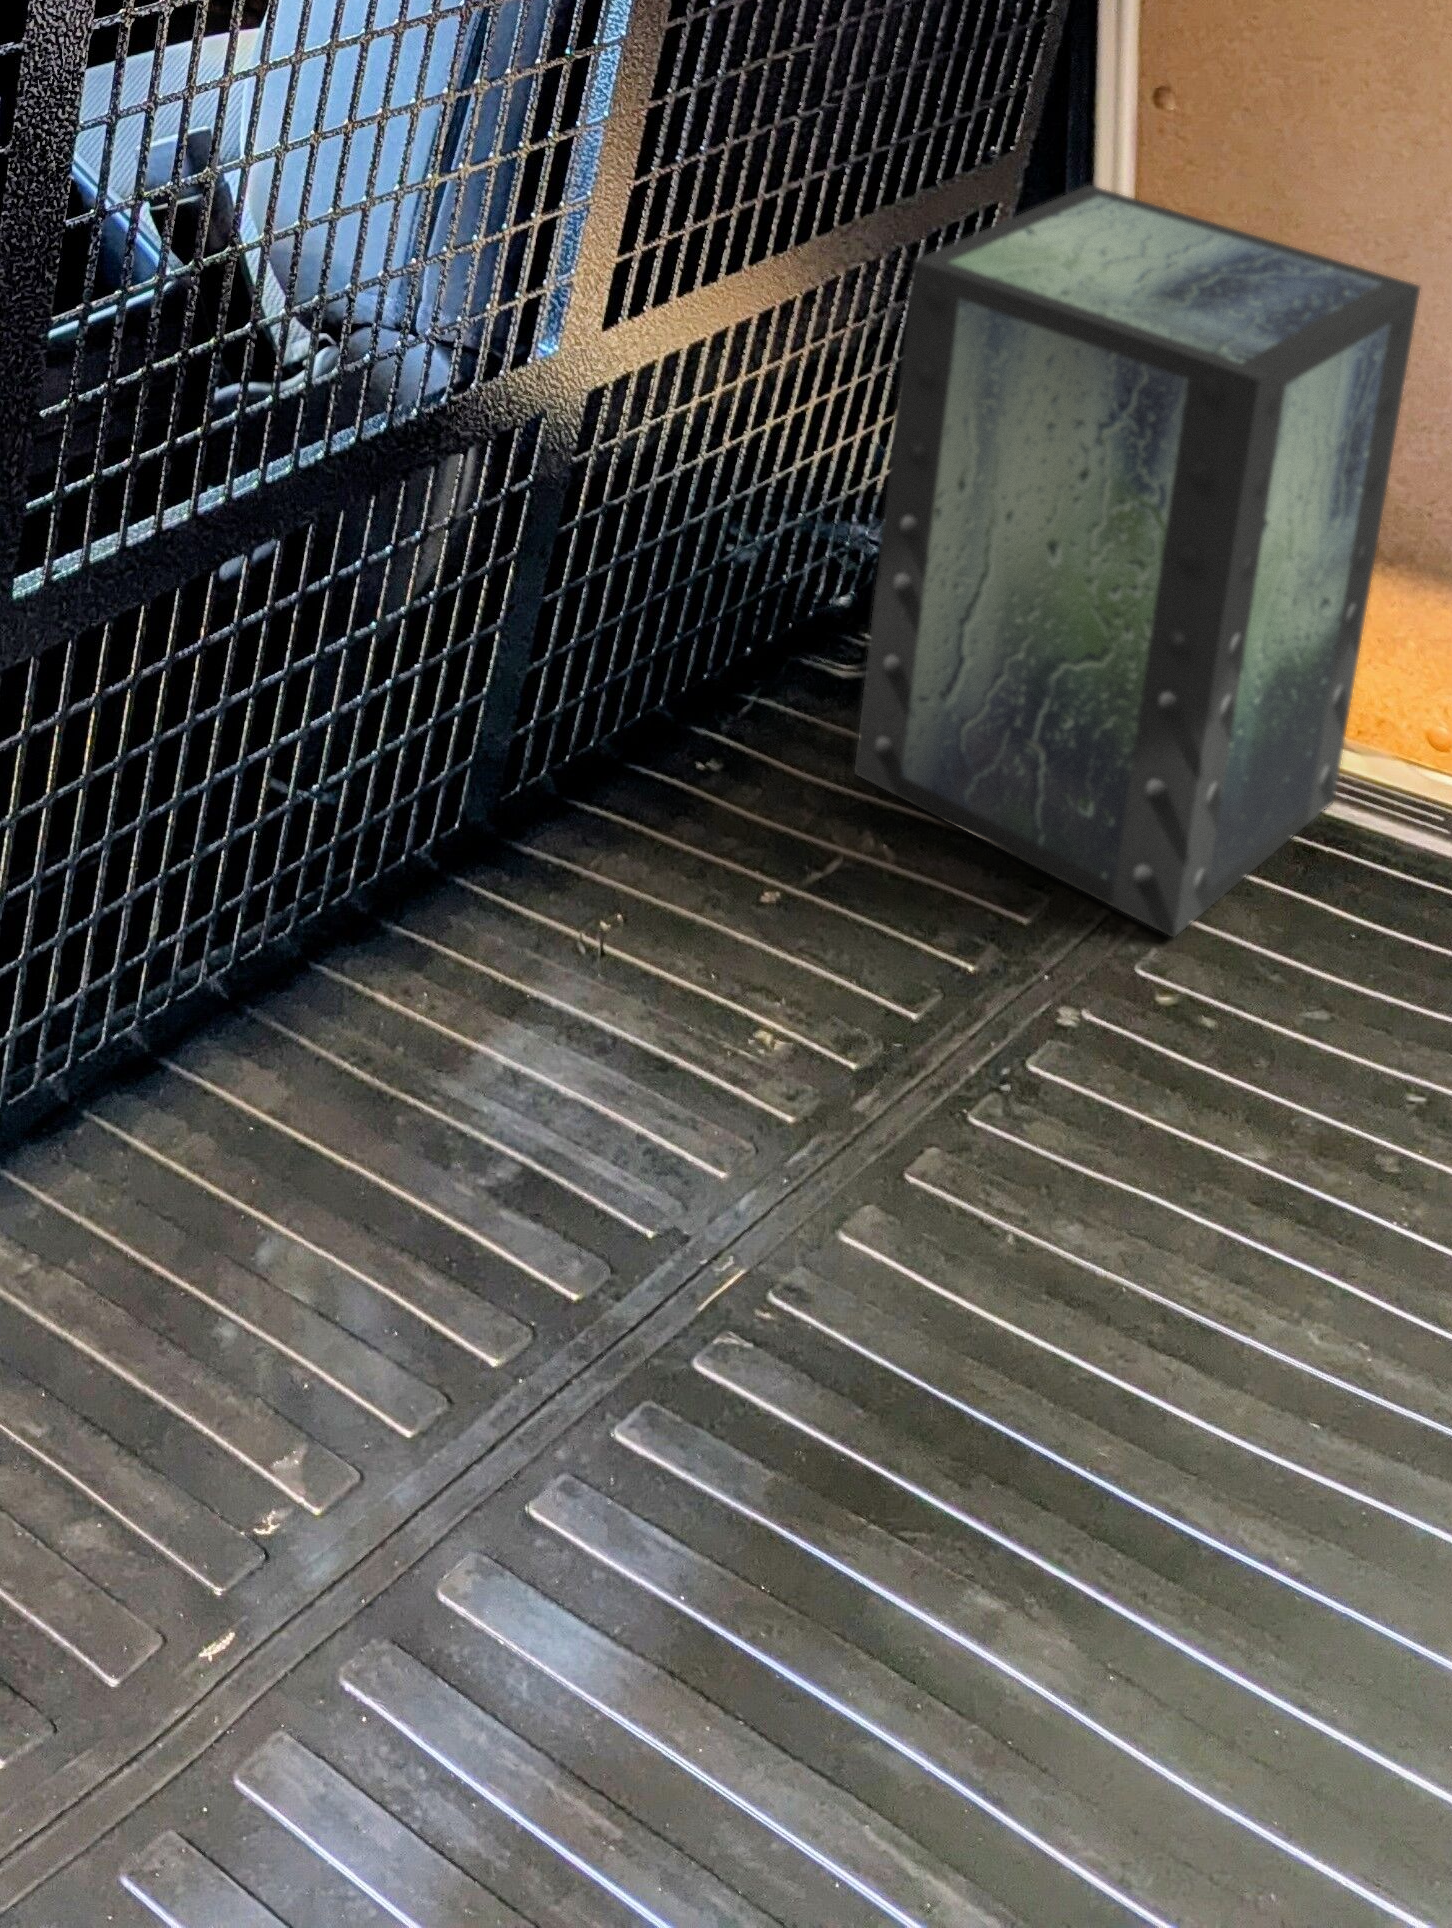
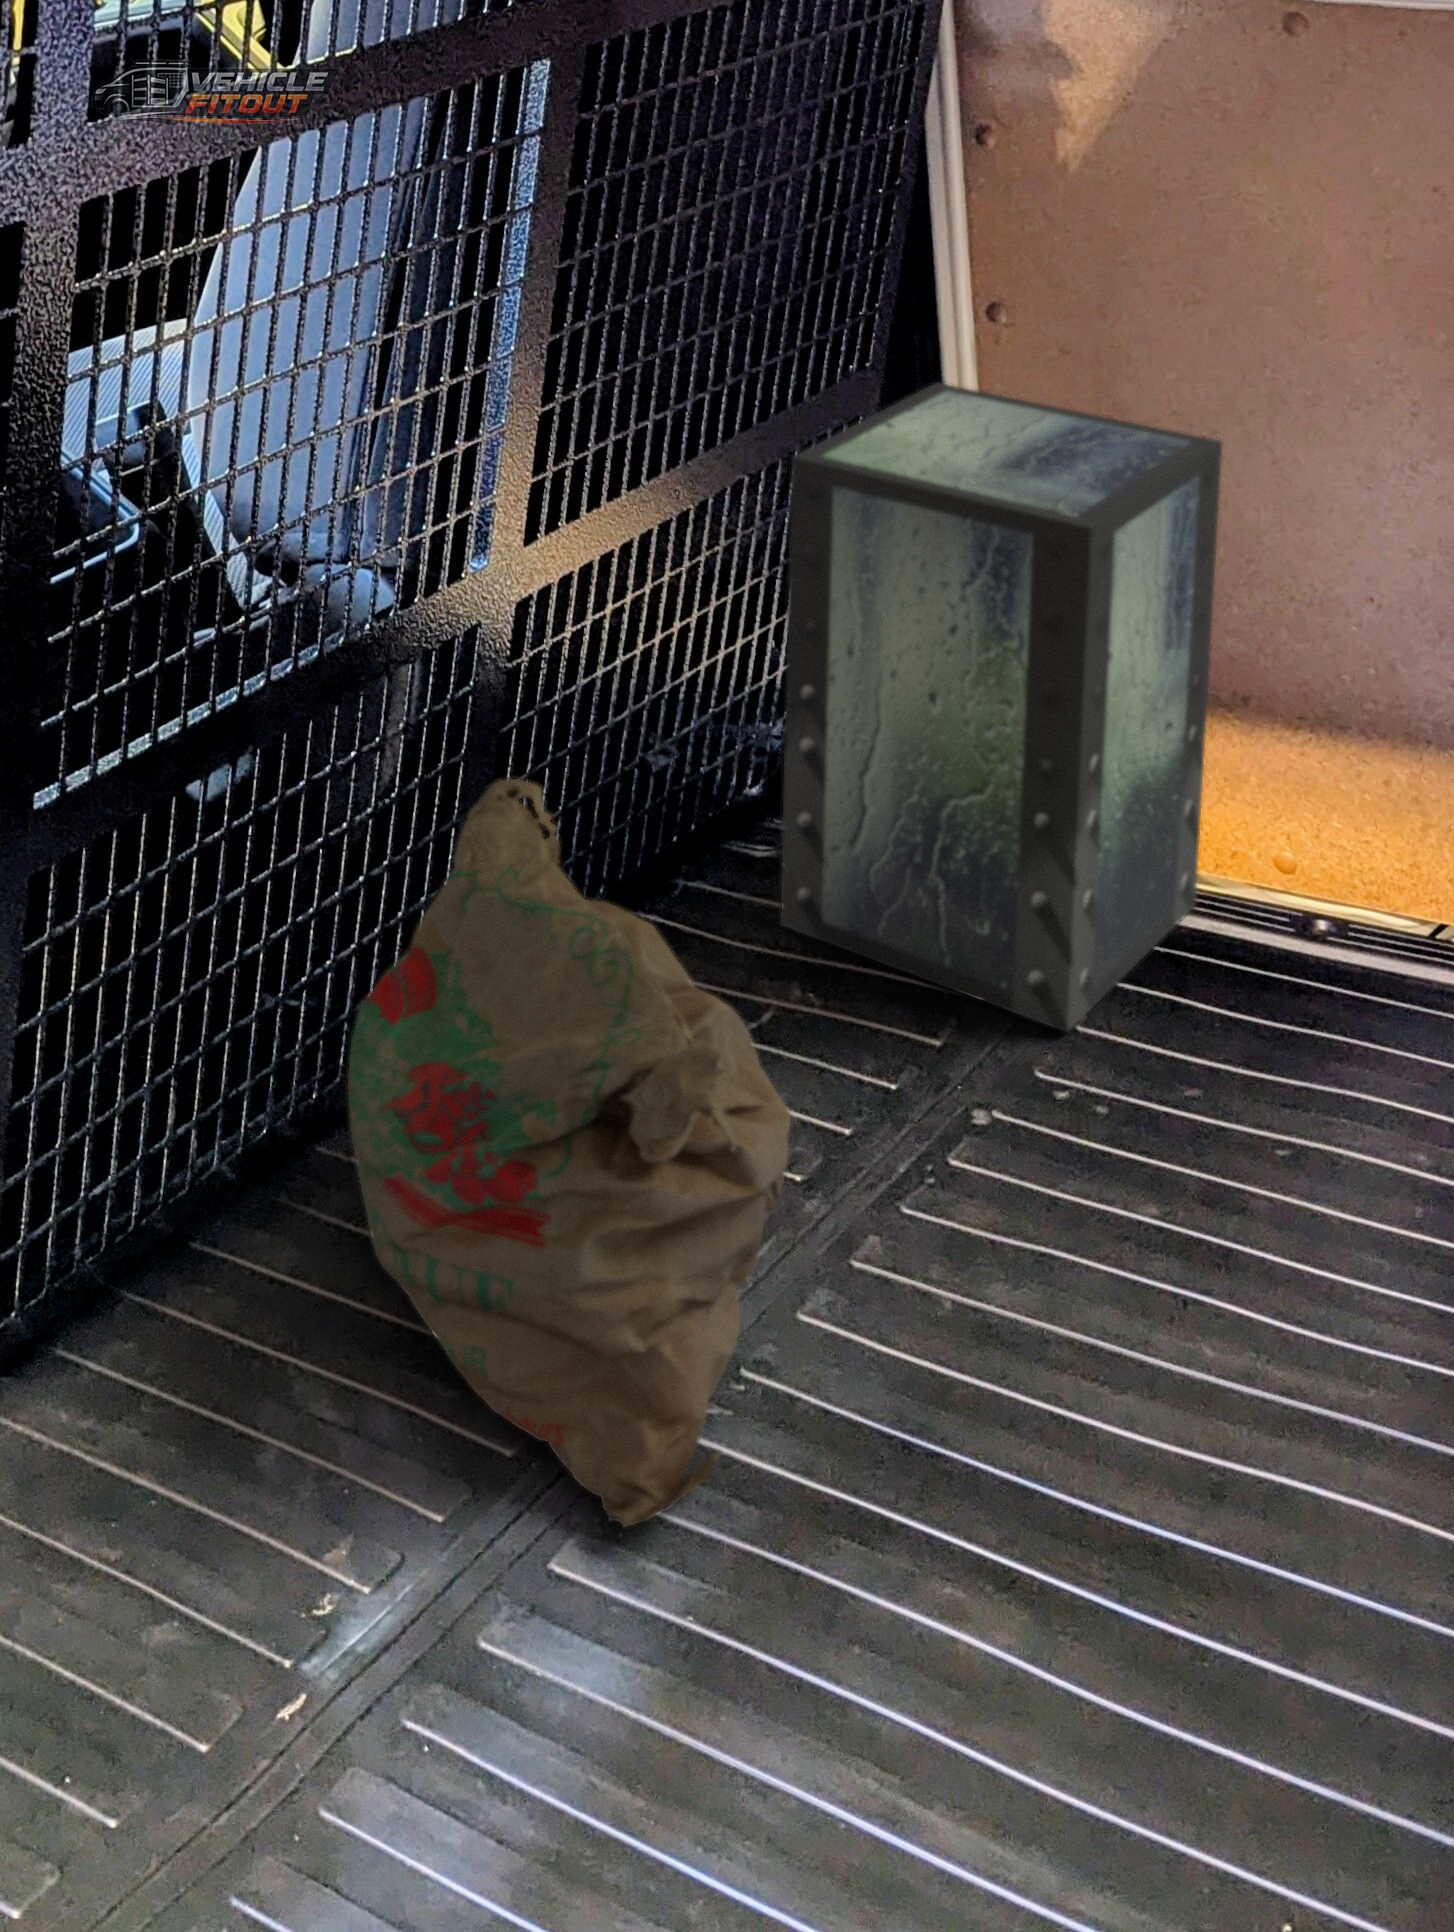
bag: none [340,601,846,1485] -> present [348,779,791,1527]

